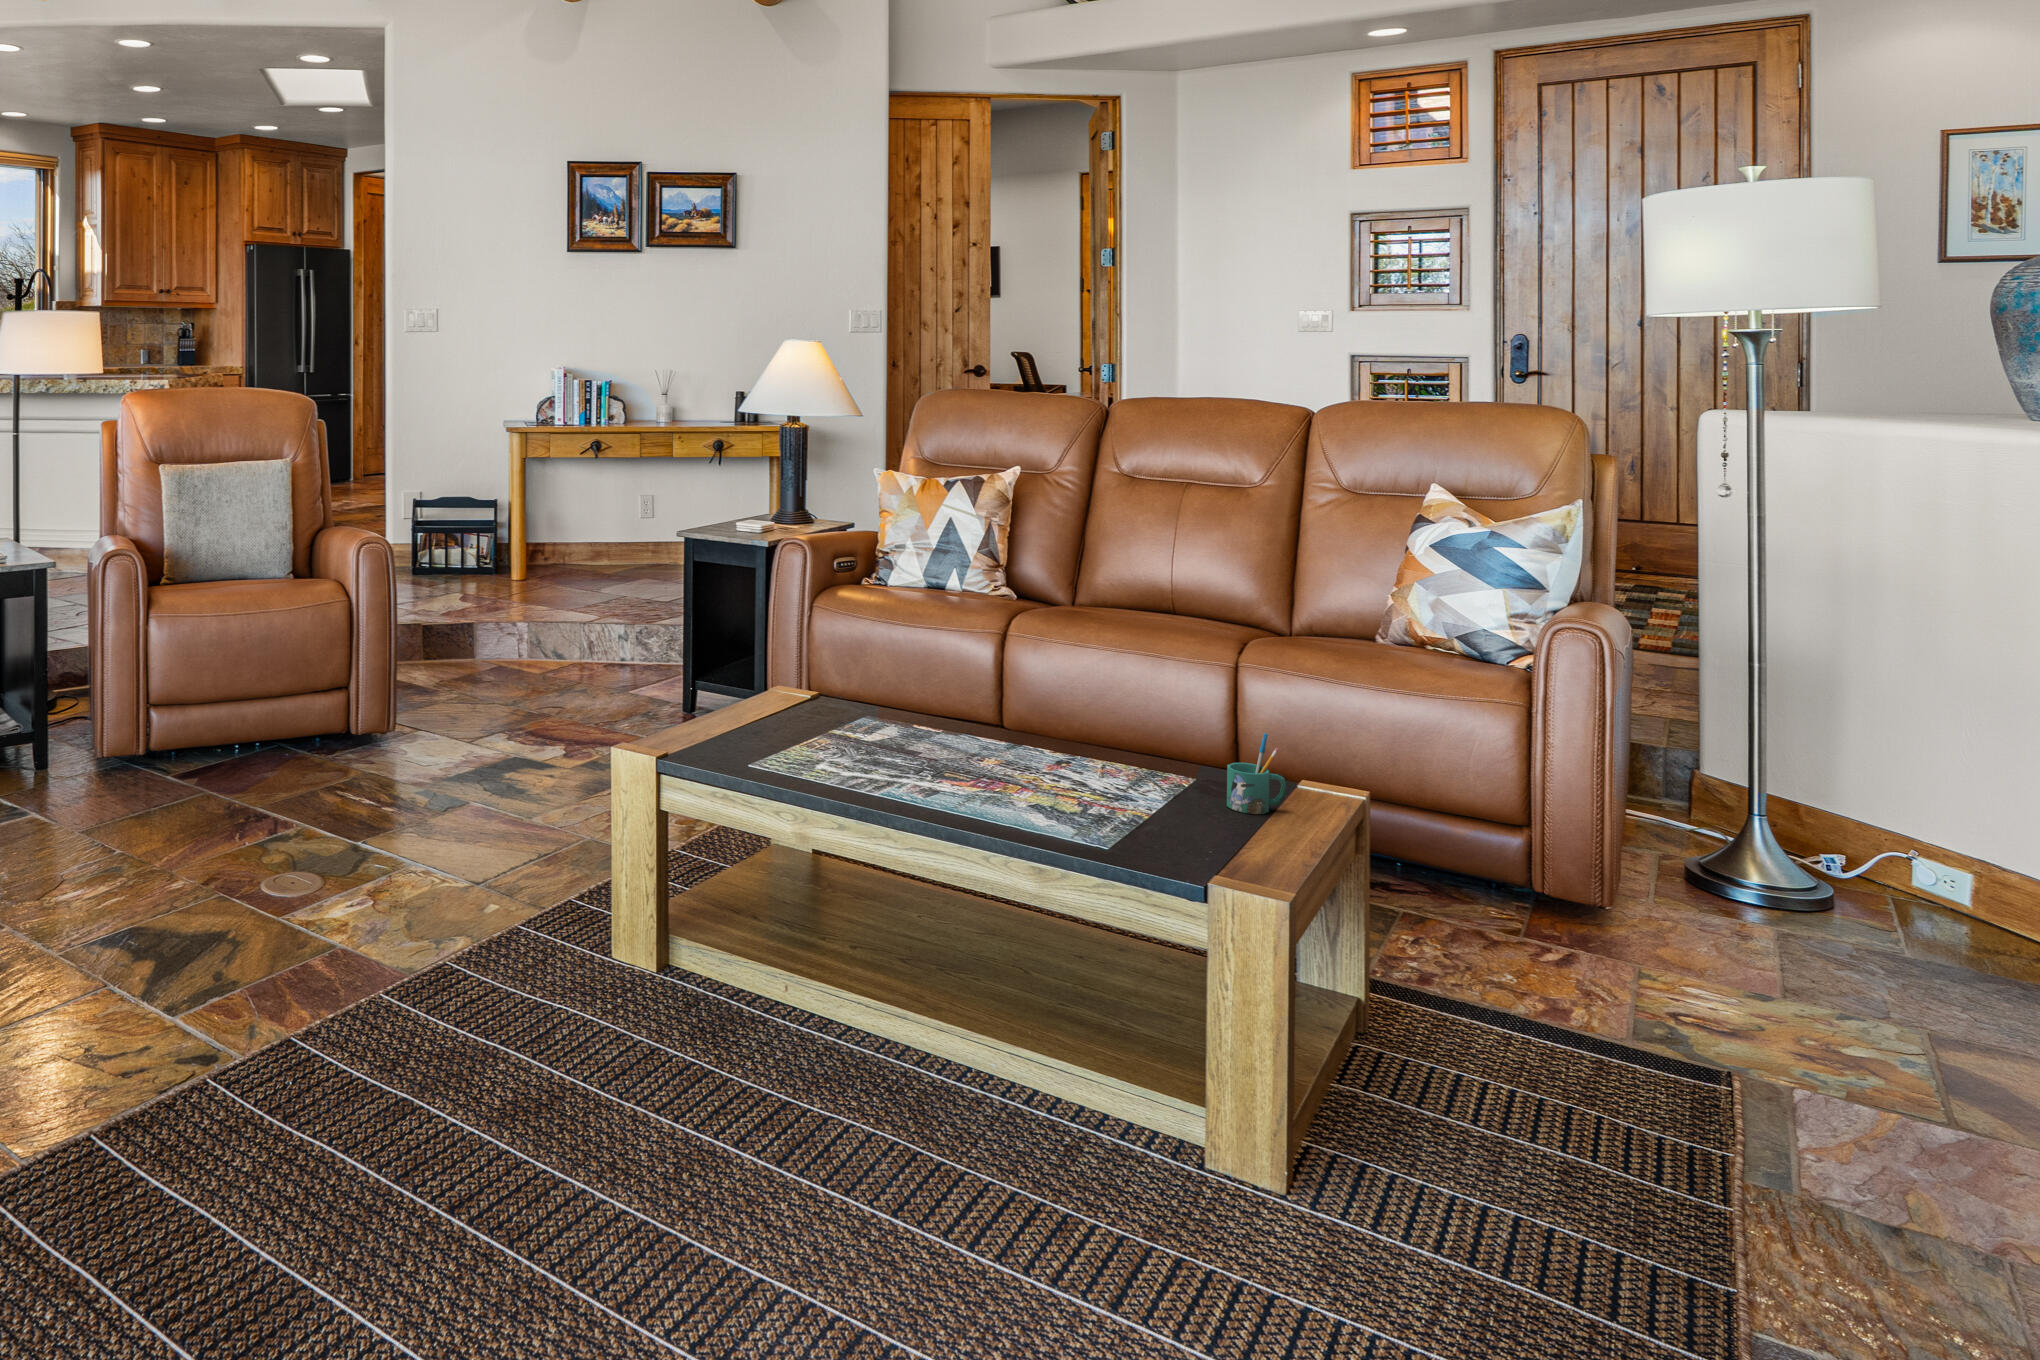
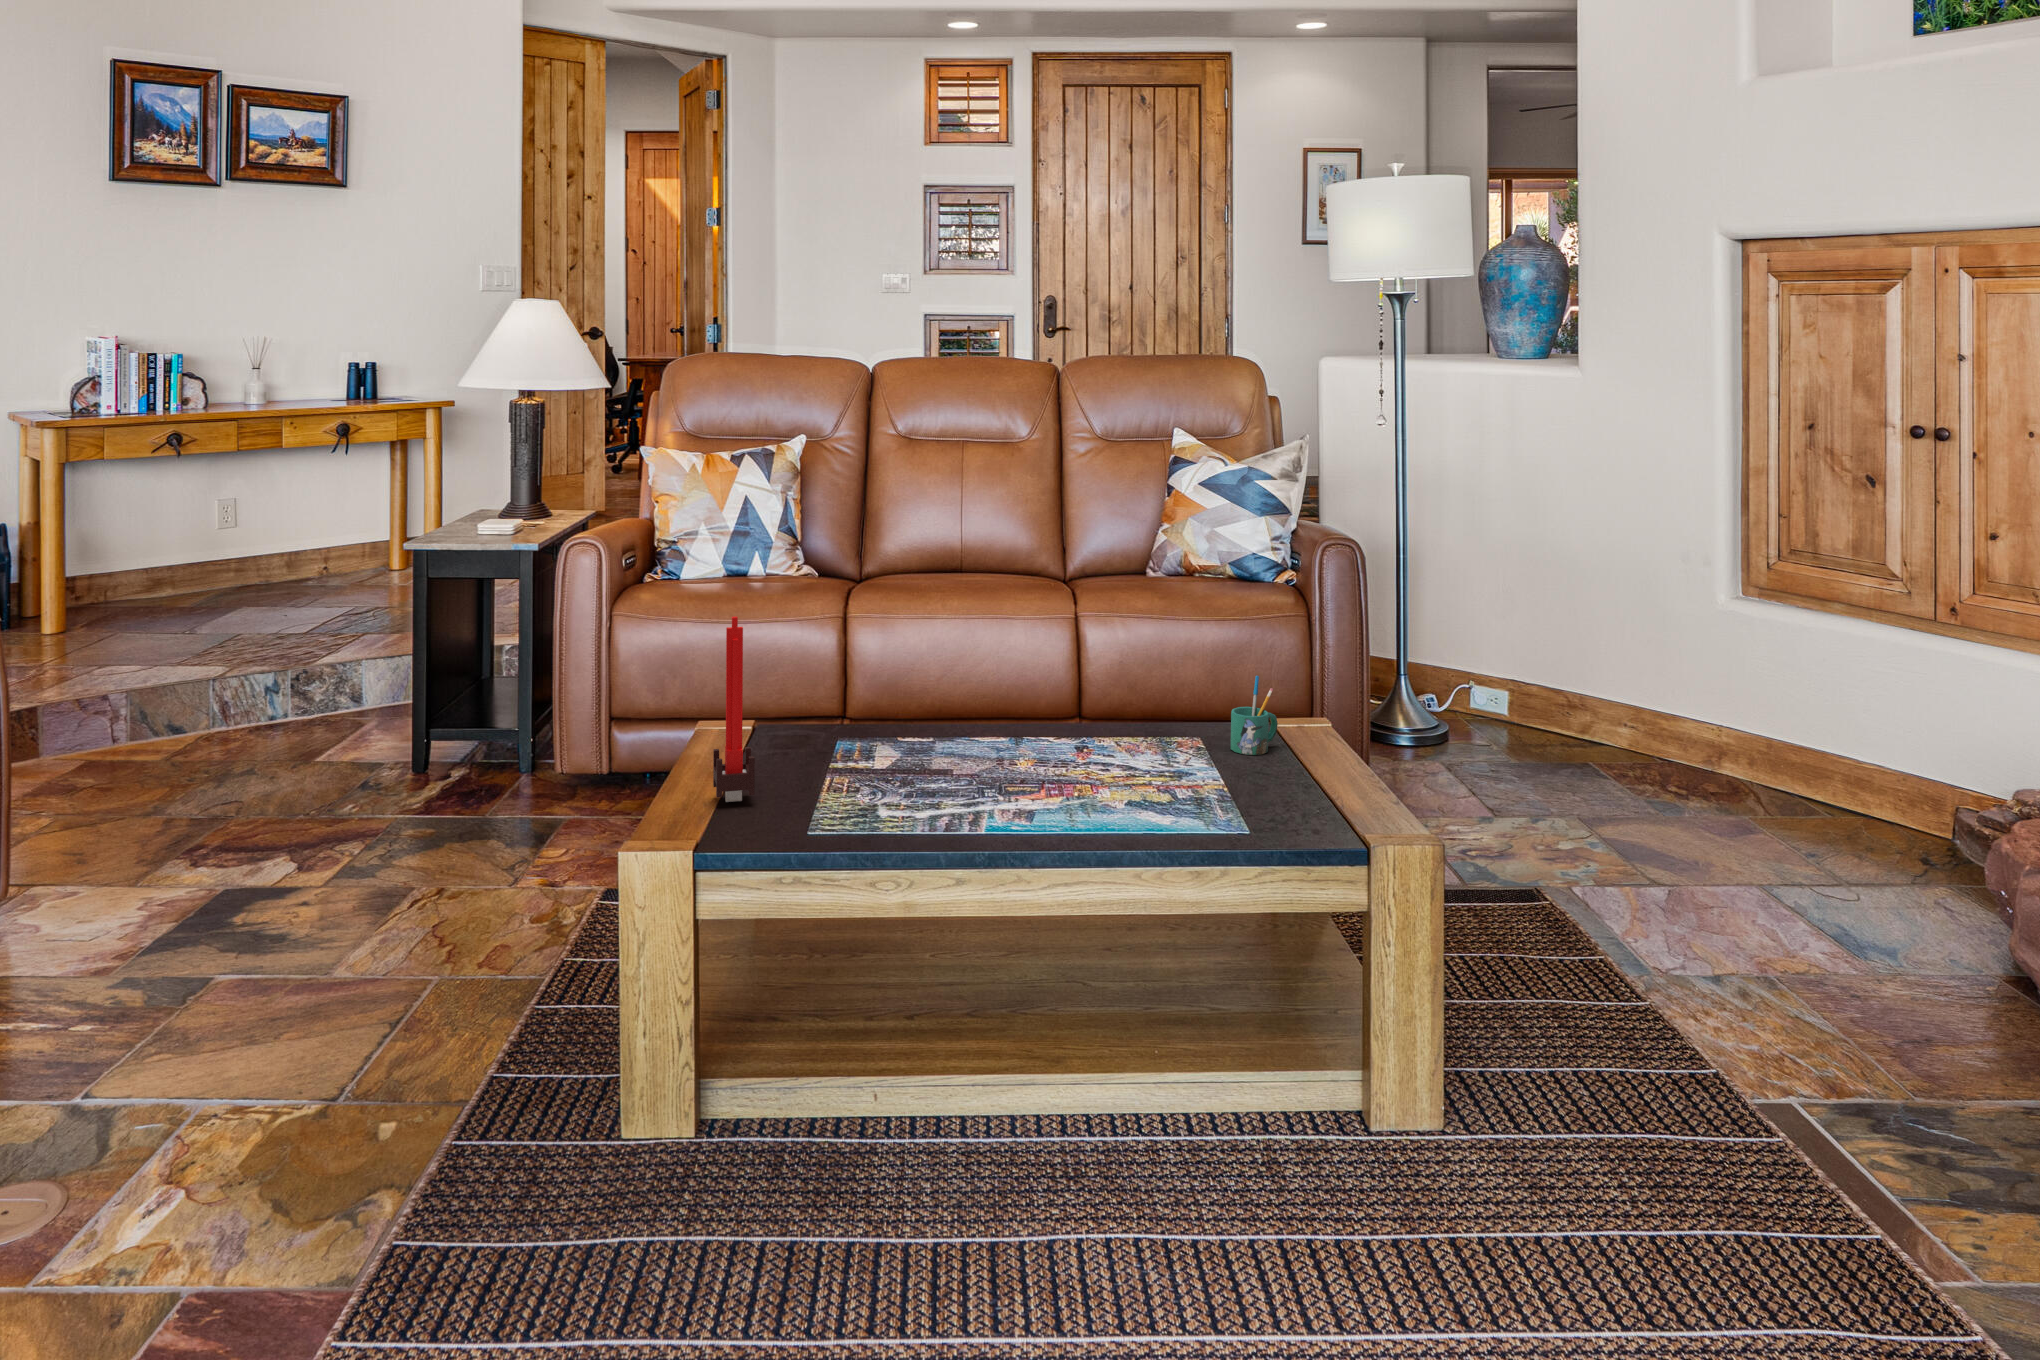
candle: none [695,599,733,750] -> present [713,616,755,802]

